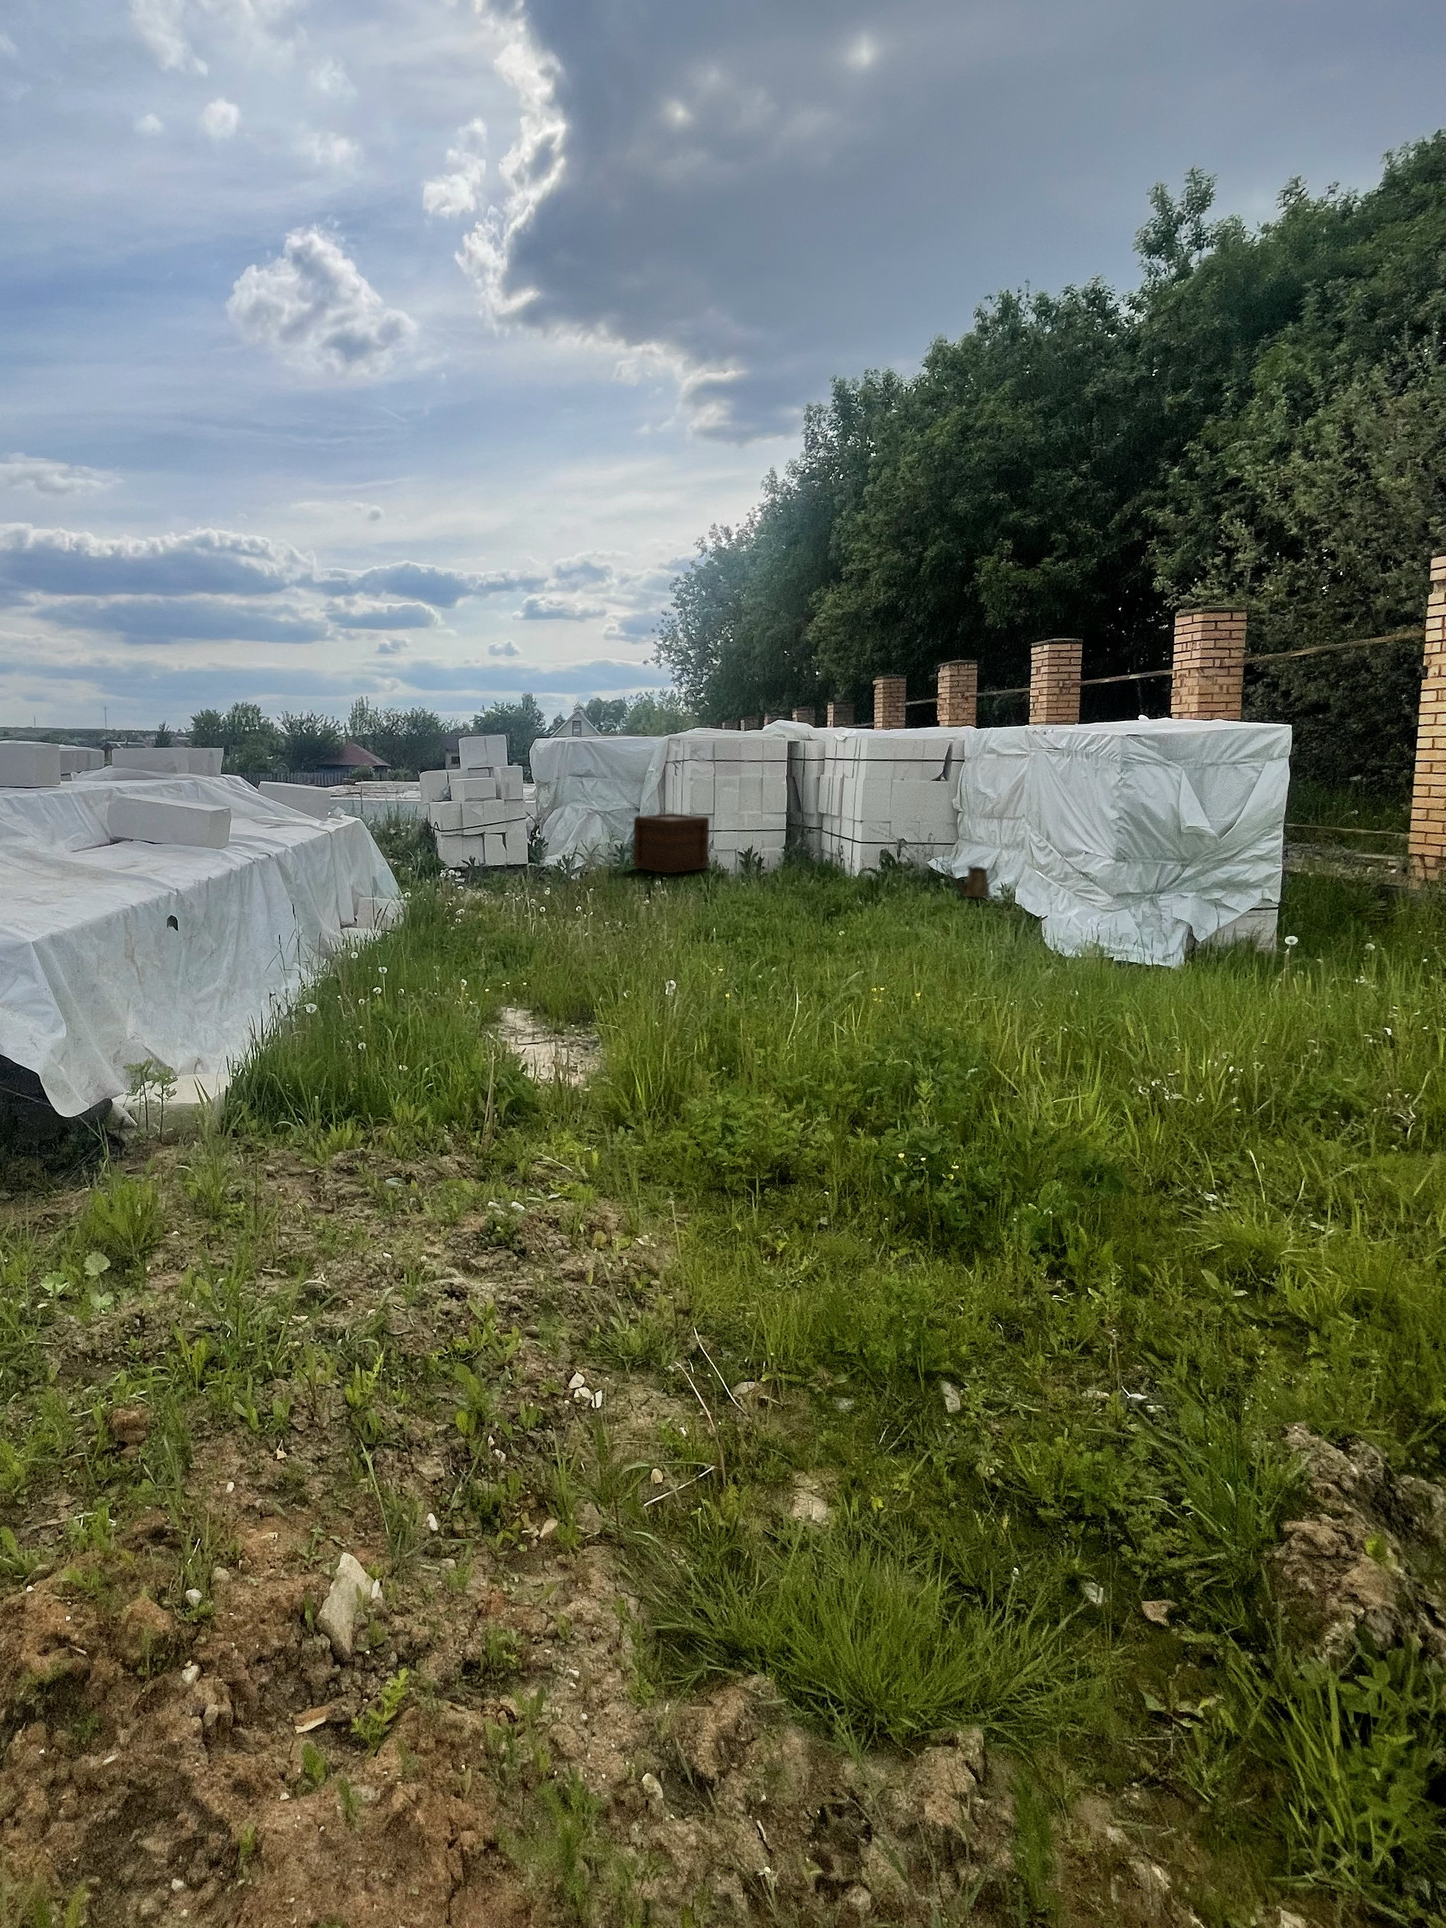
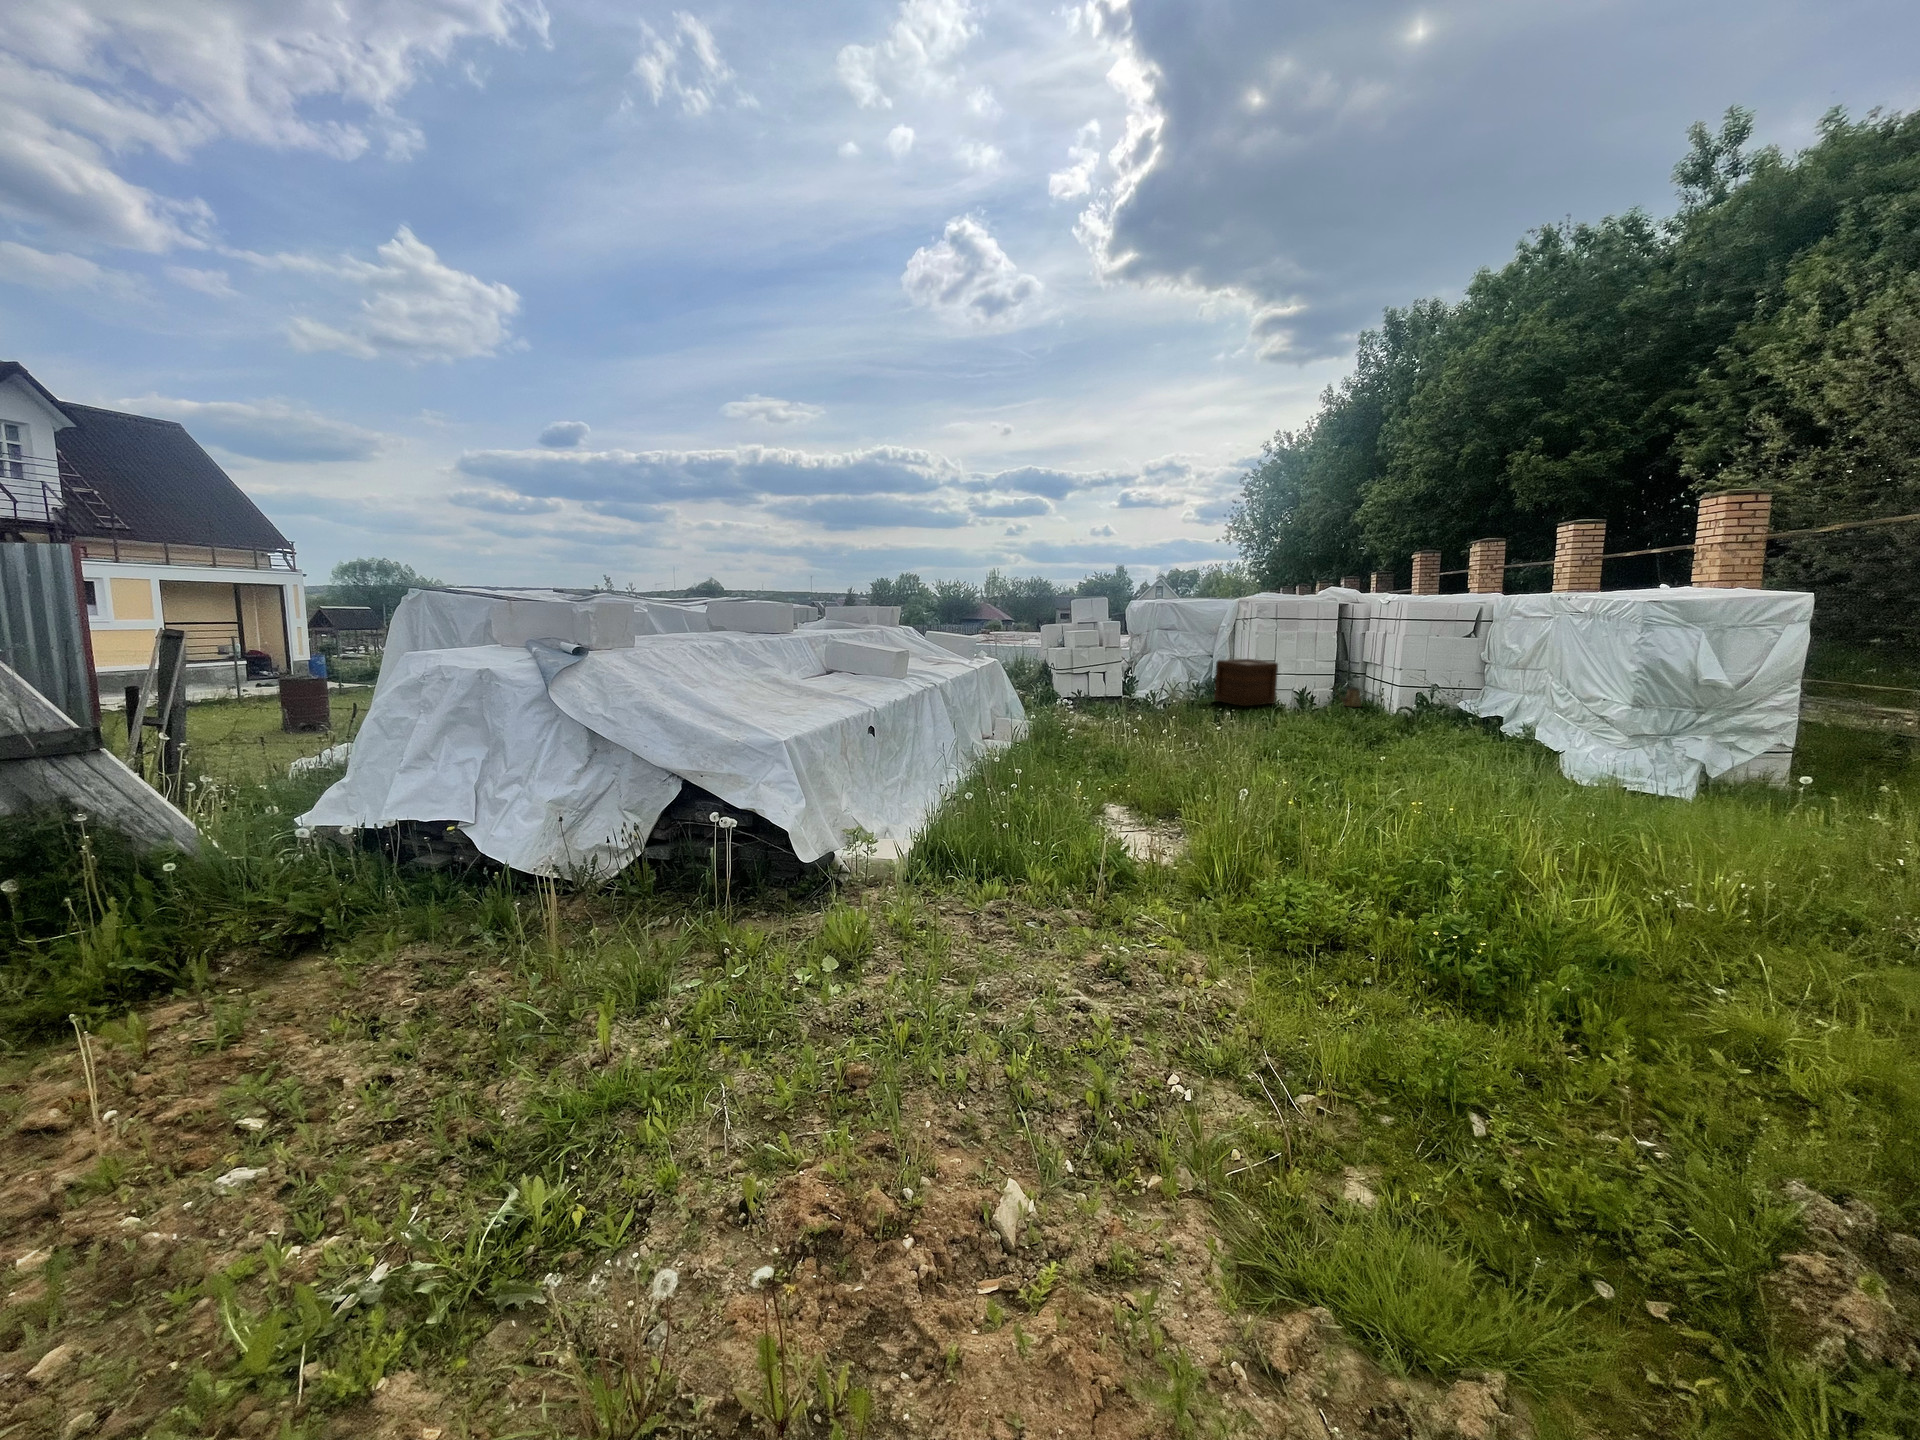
watering can: present [943,865,998,898] -> present [1336,687,1366,707]

